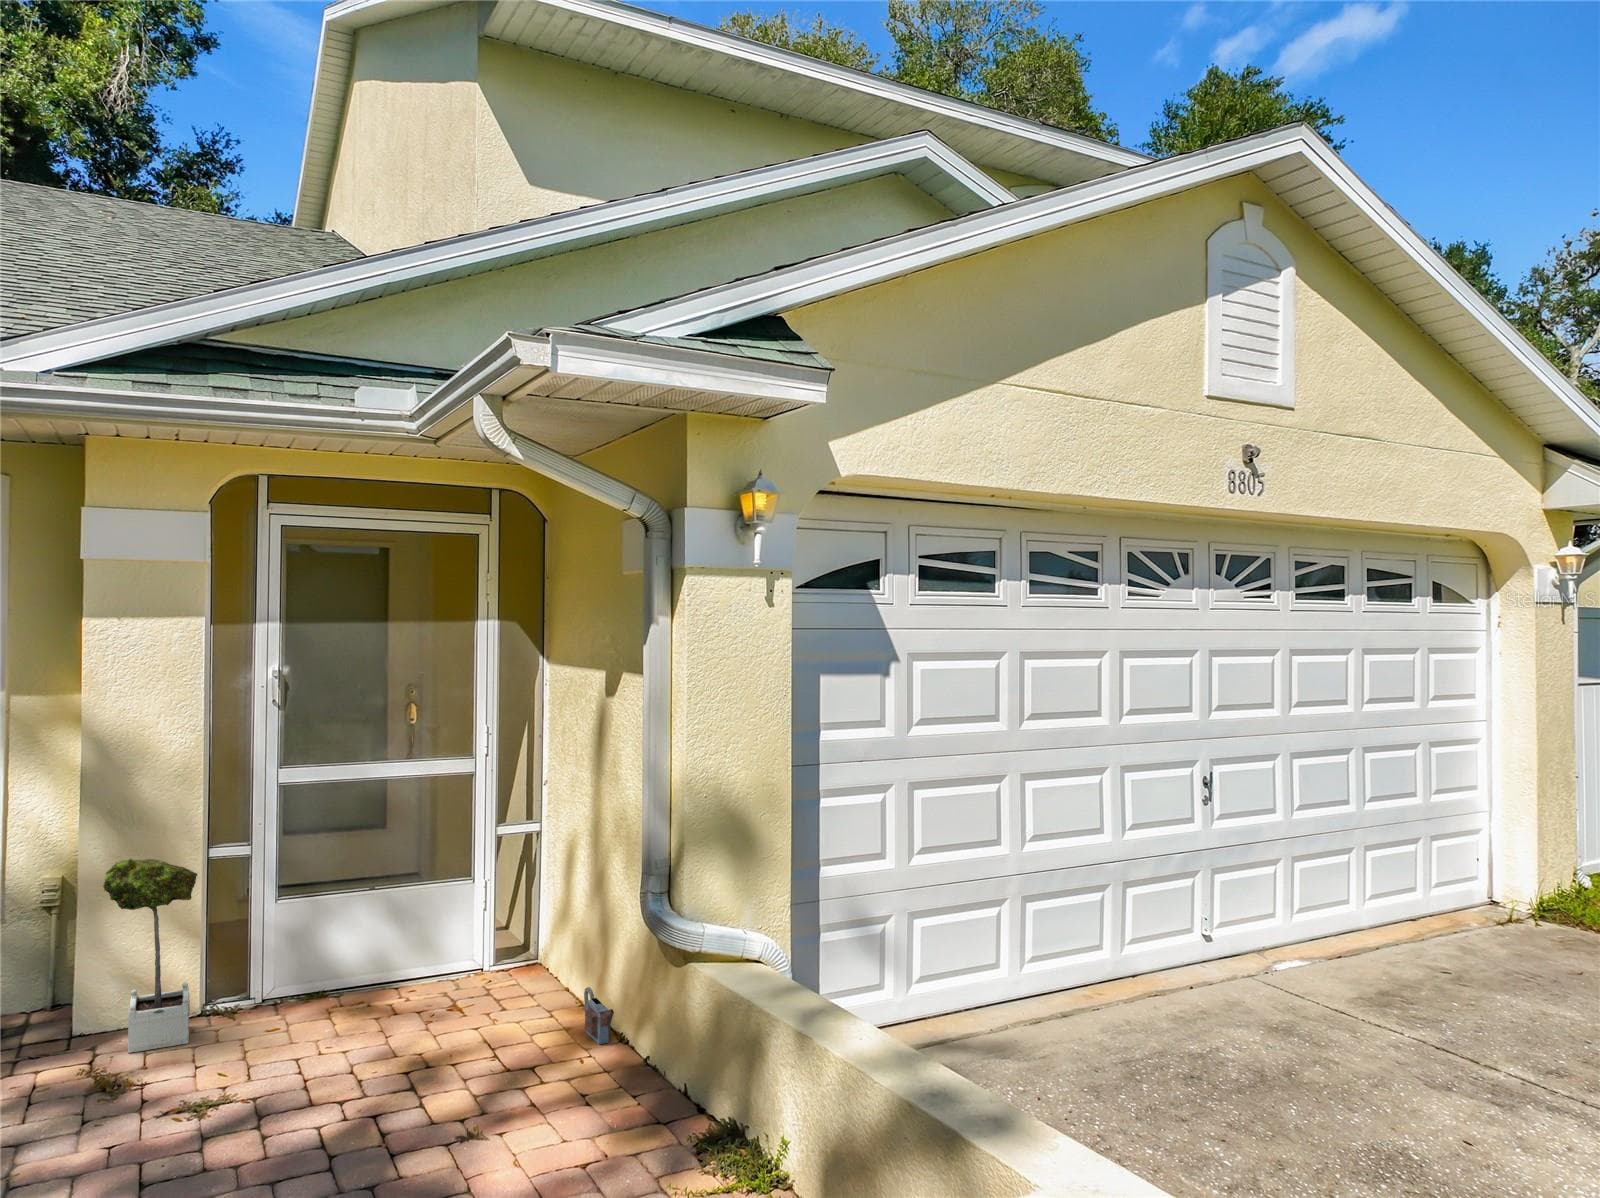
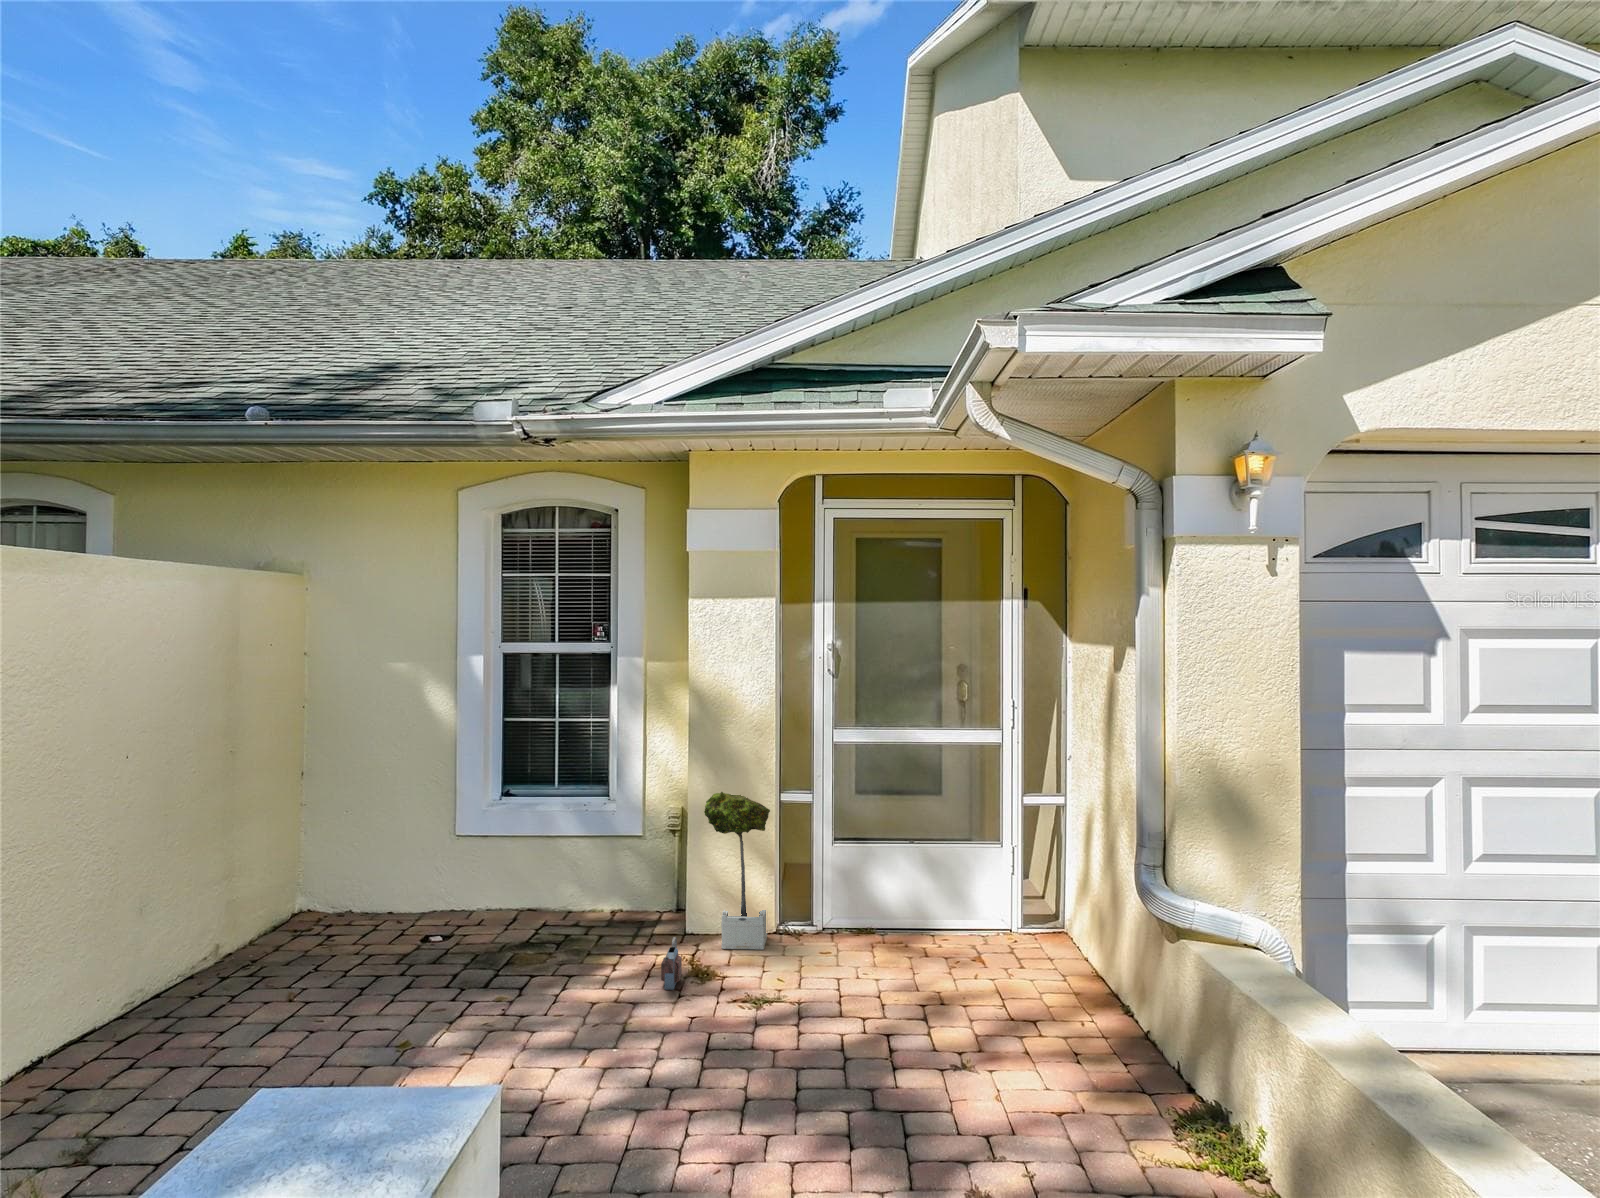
watering can: present [584,987,614,1045] -> present [661,937,682,990]

